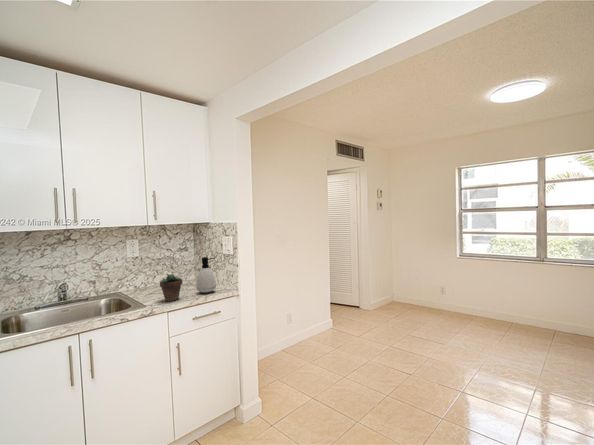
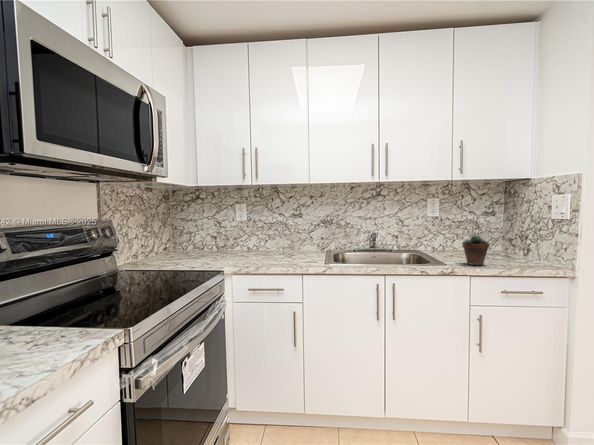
soap dispenser: present [197,257,216,293] -> none [507,221,537,265]

